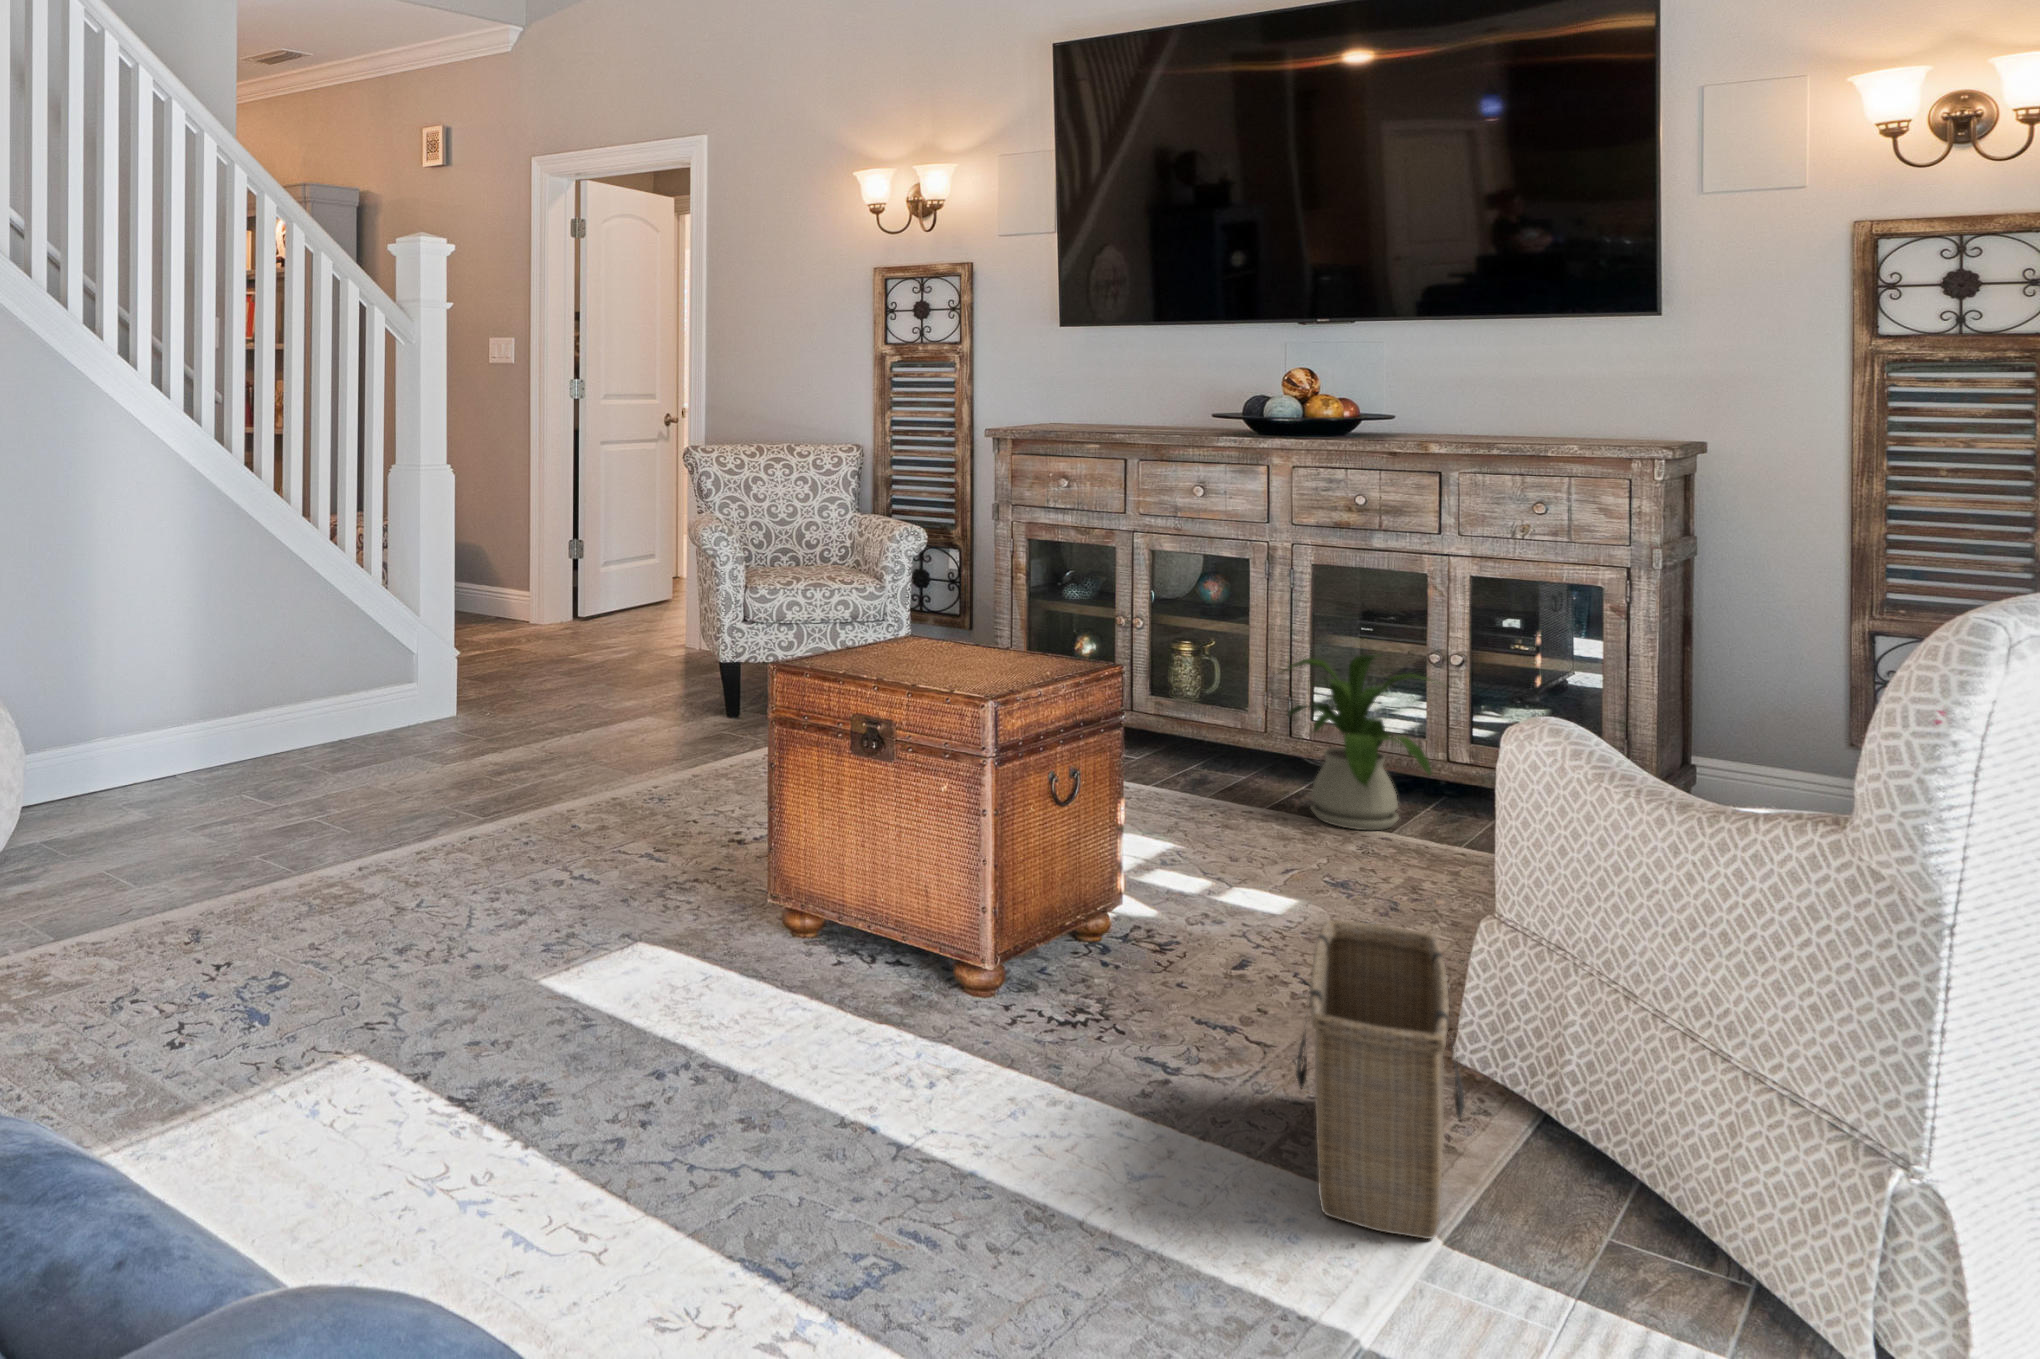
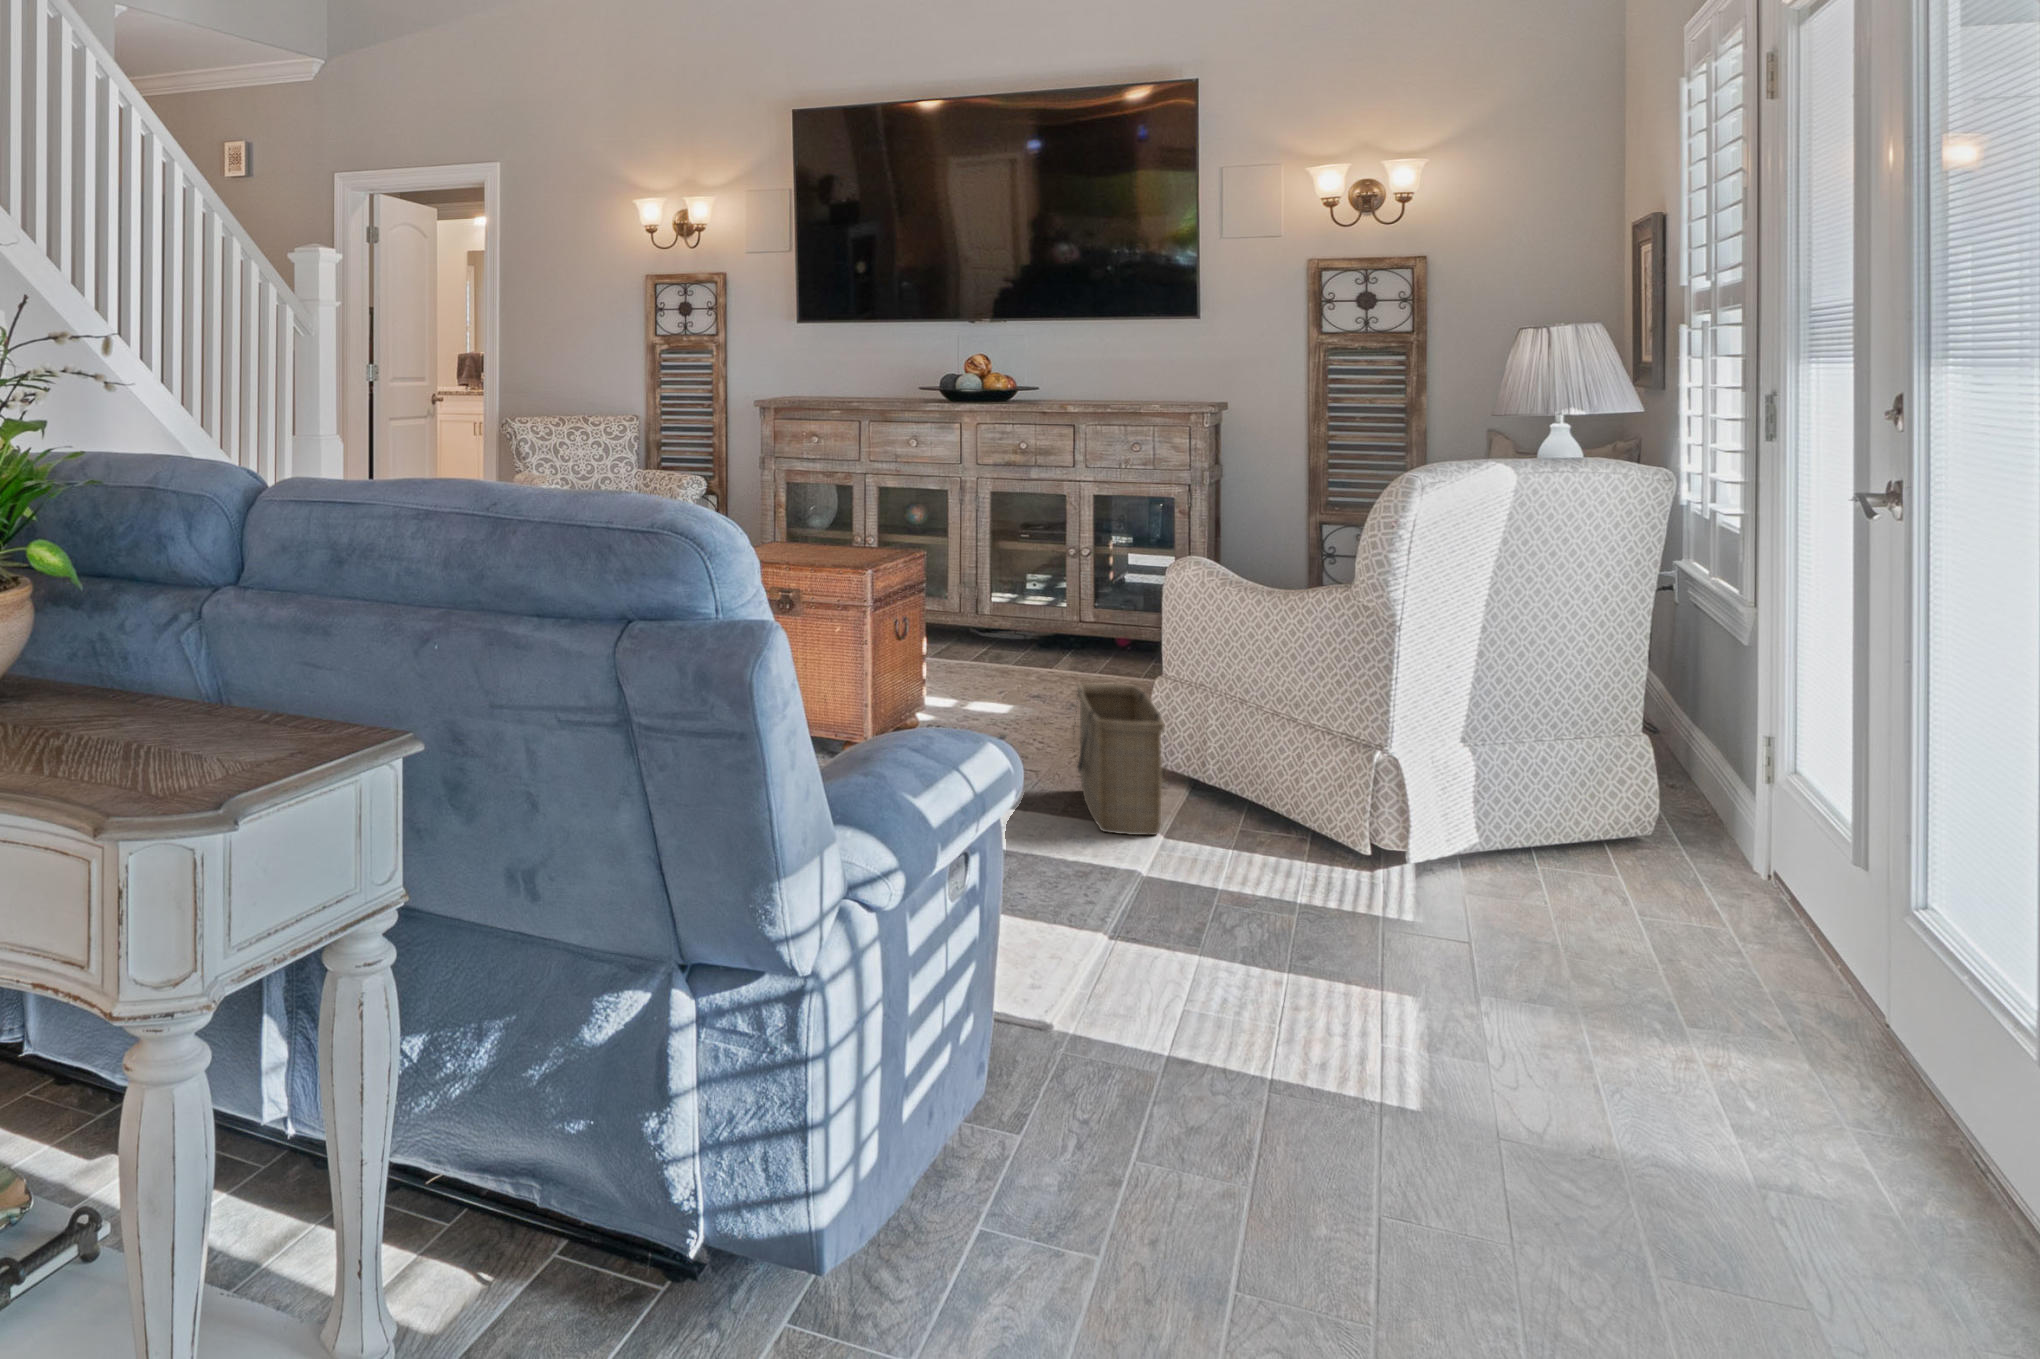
house plant: present [1288,655,1440,830] -> none [971,548,1085,669]

